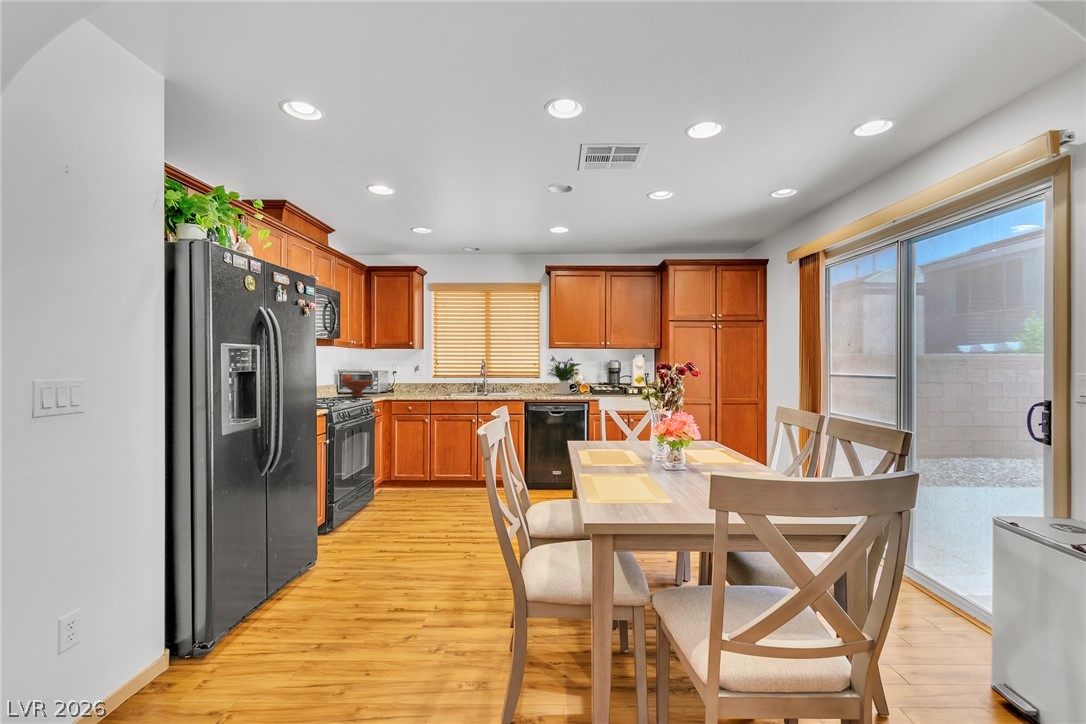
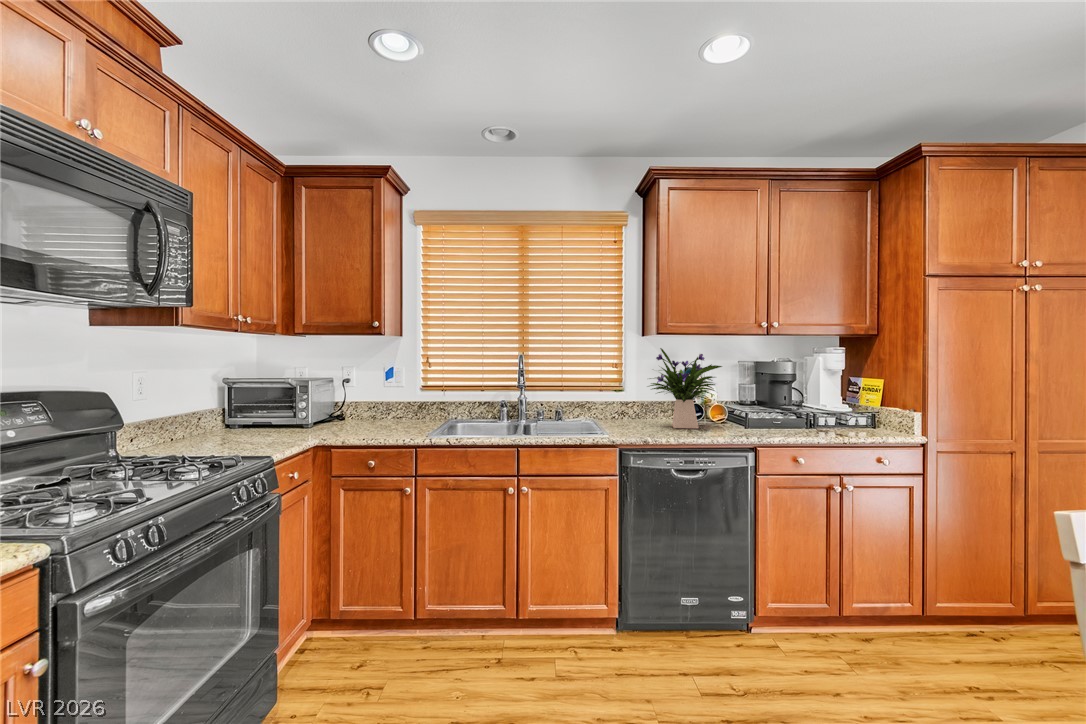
fruit bowl: present [341,374,374,397] -> none [220,387,296,438]

